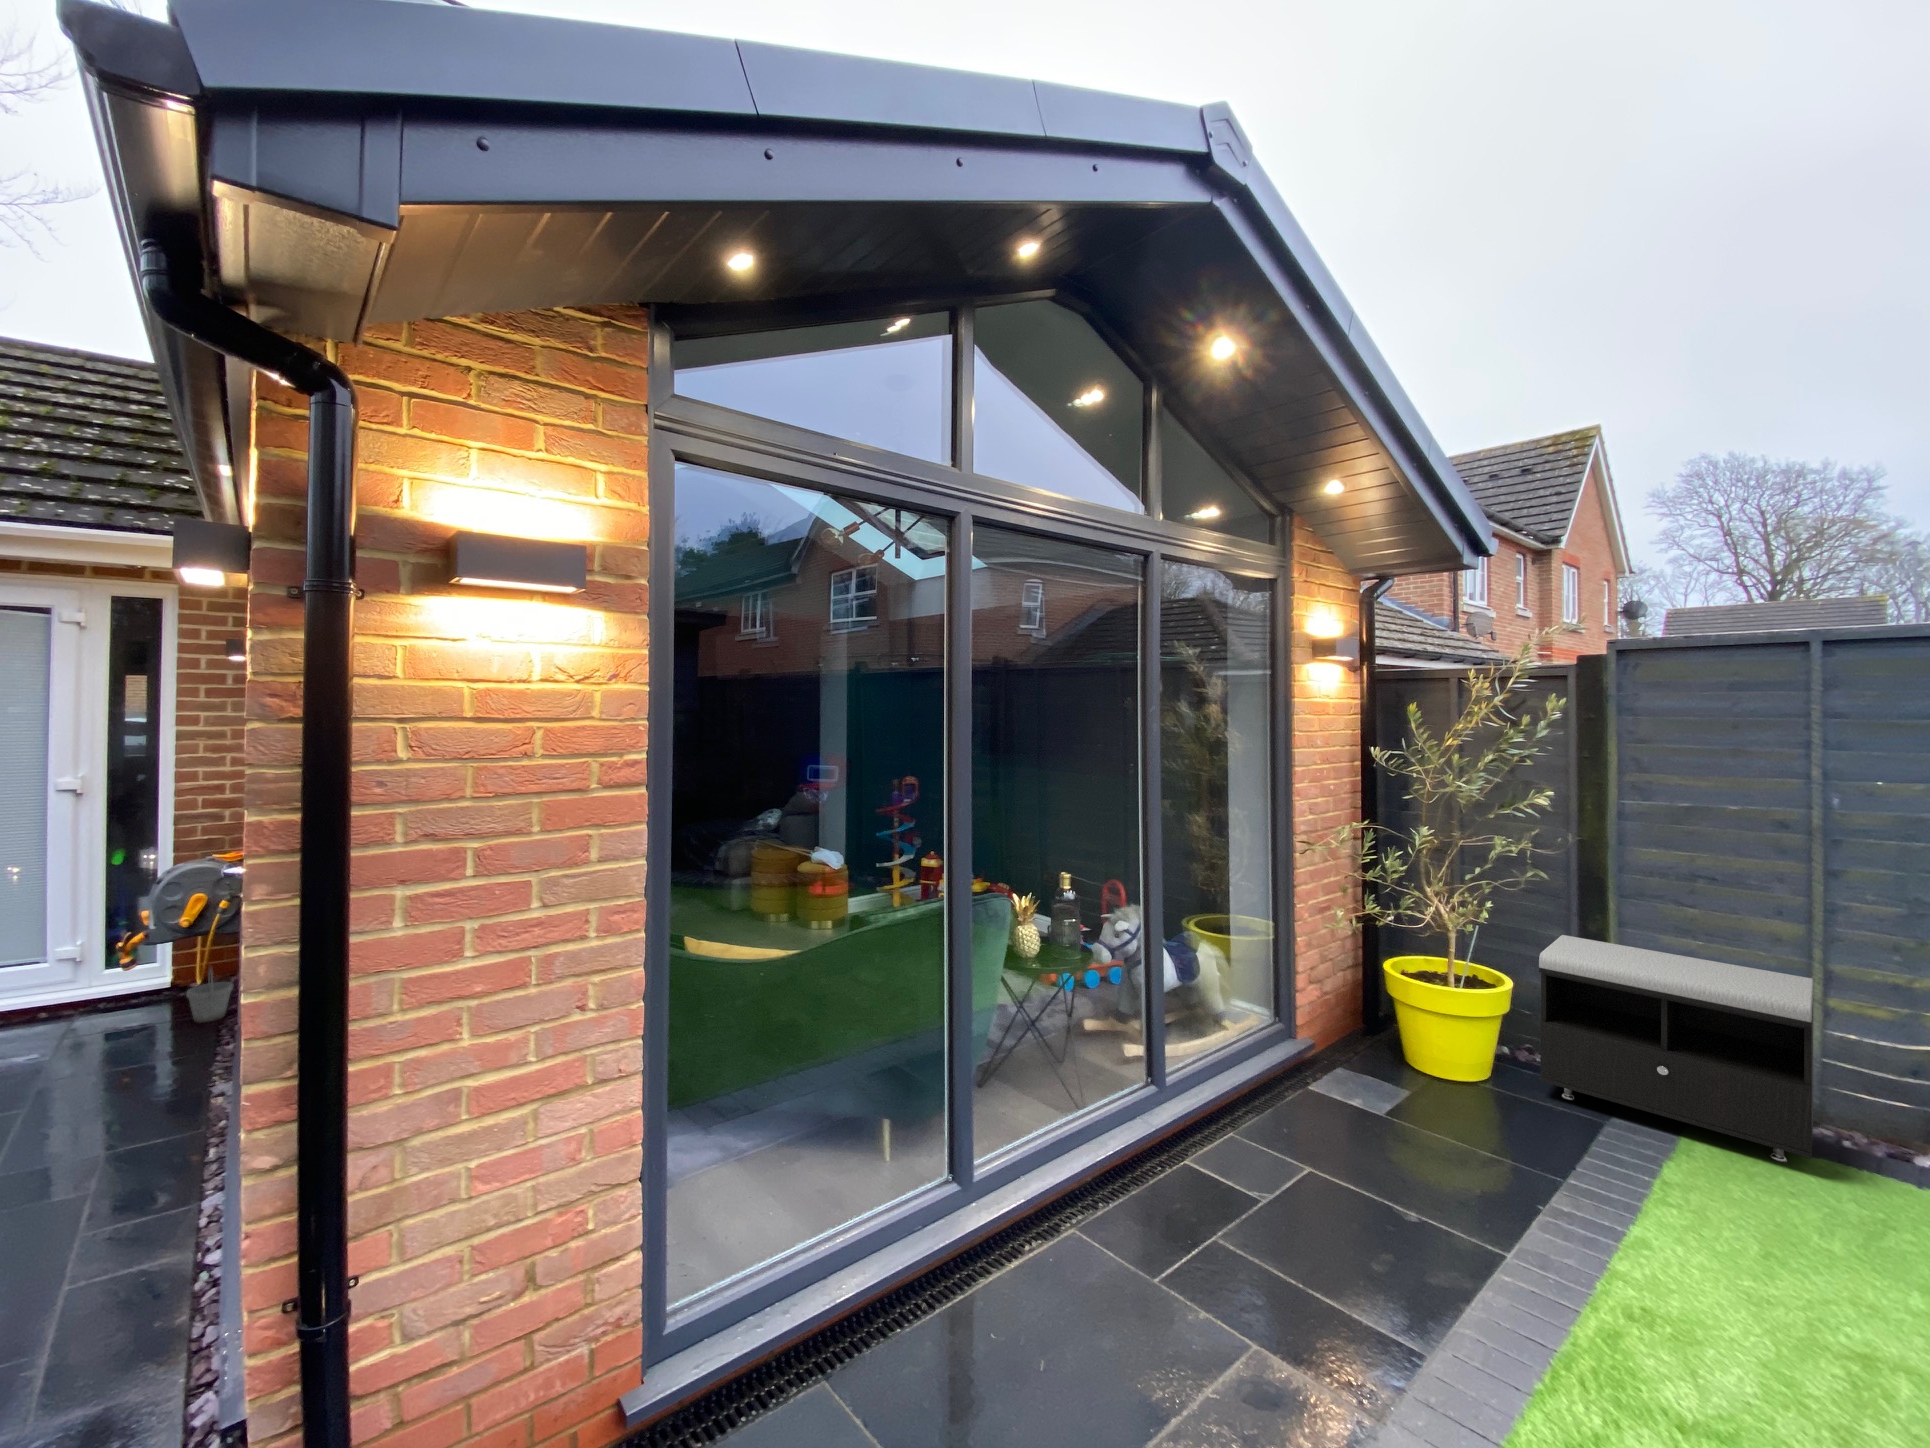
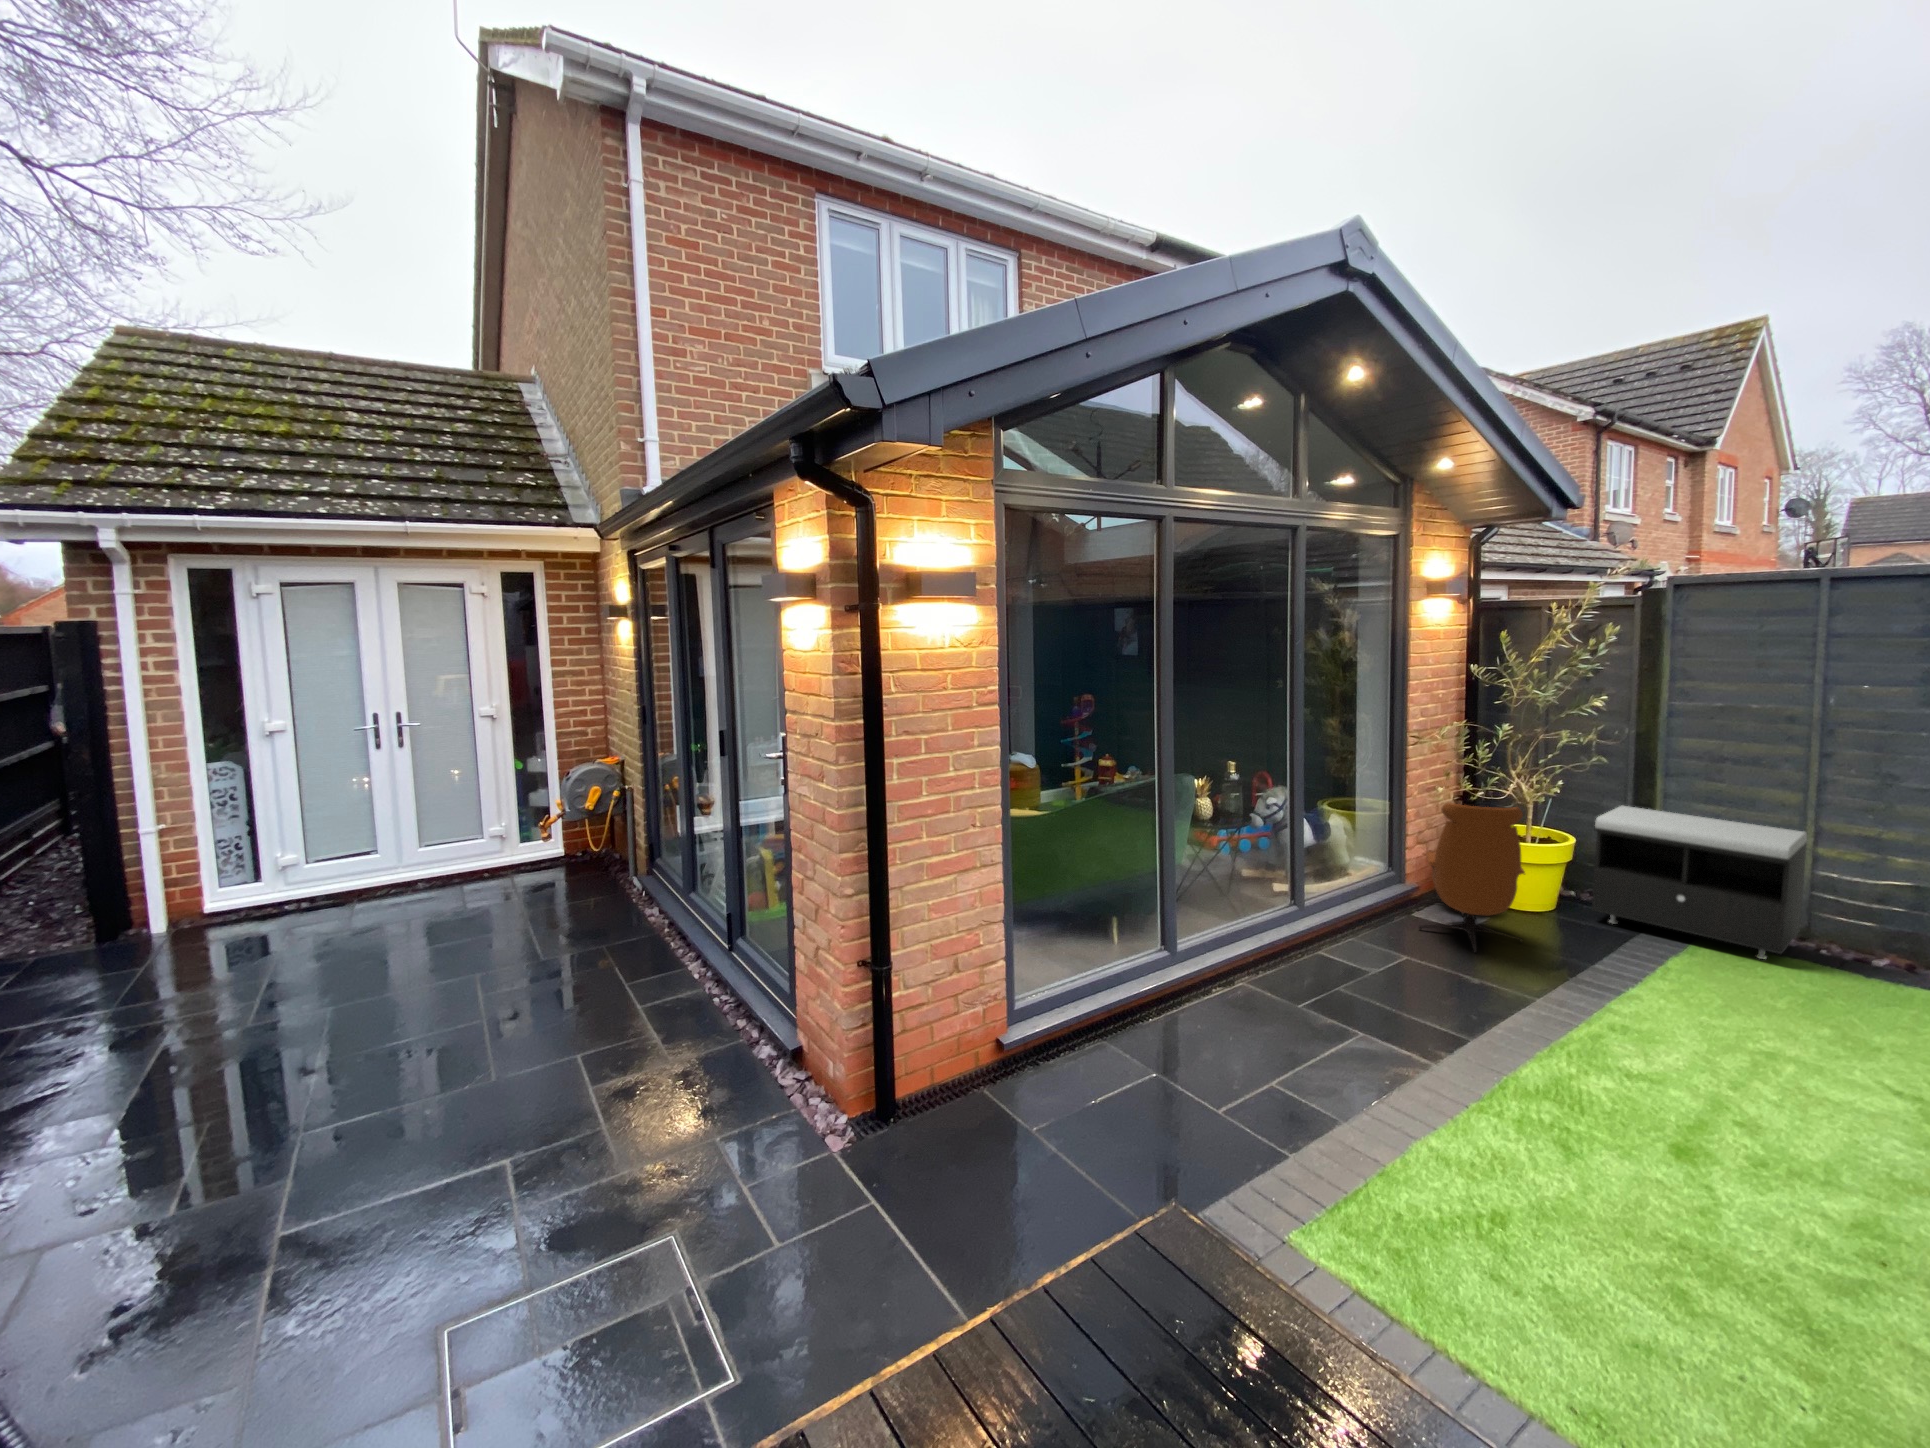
lounge chair: none [1320,937,1465,1156] -> present [1419,802,1525,952]
bucket: present [186,965,233,1023] -> none [591,835,618,875]

